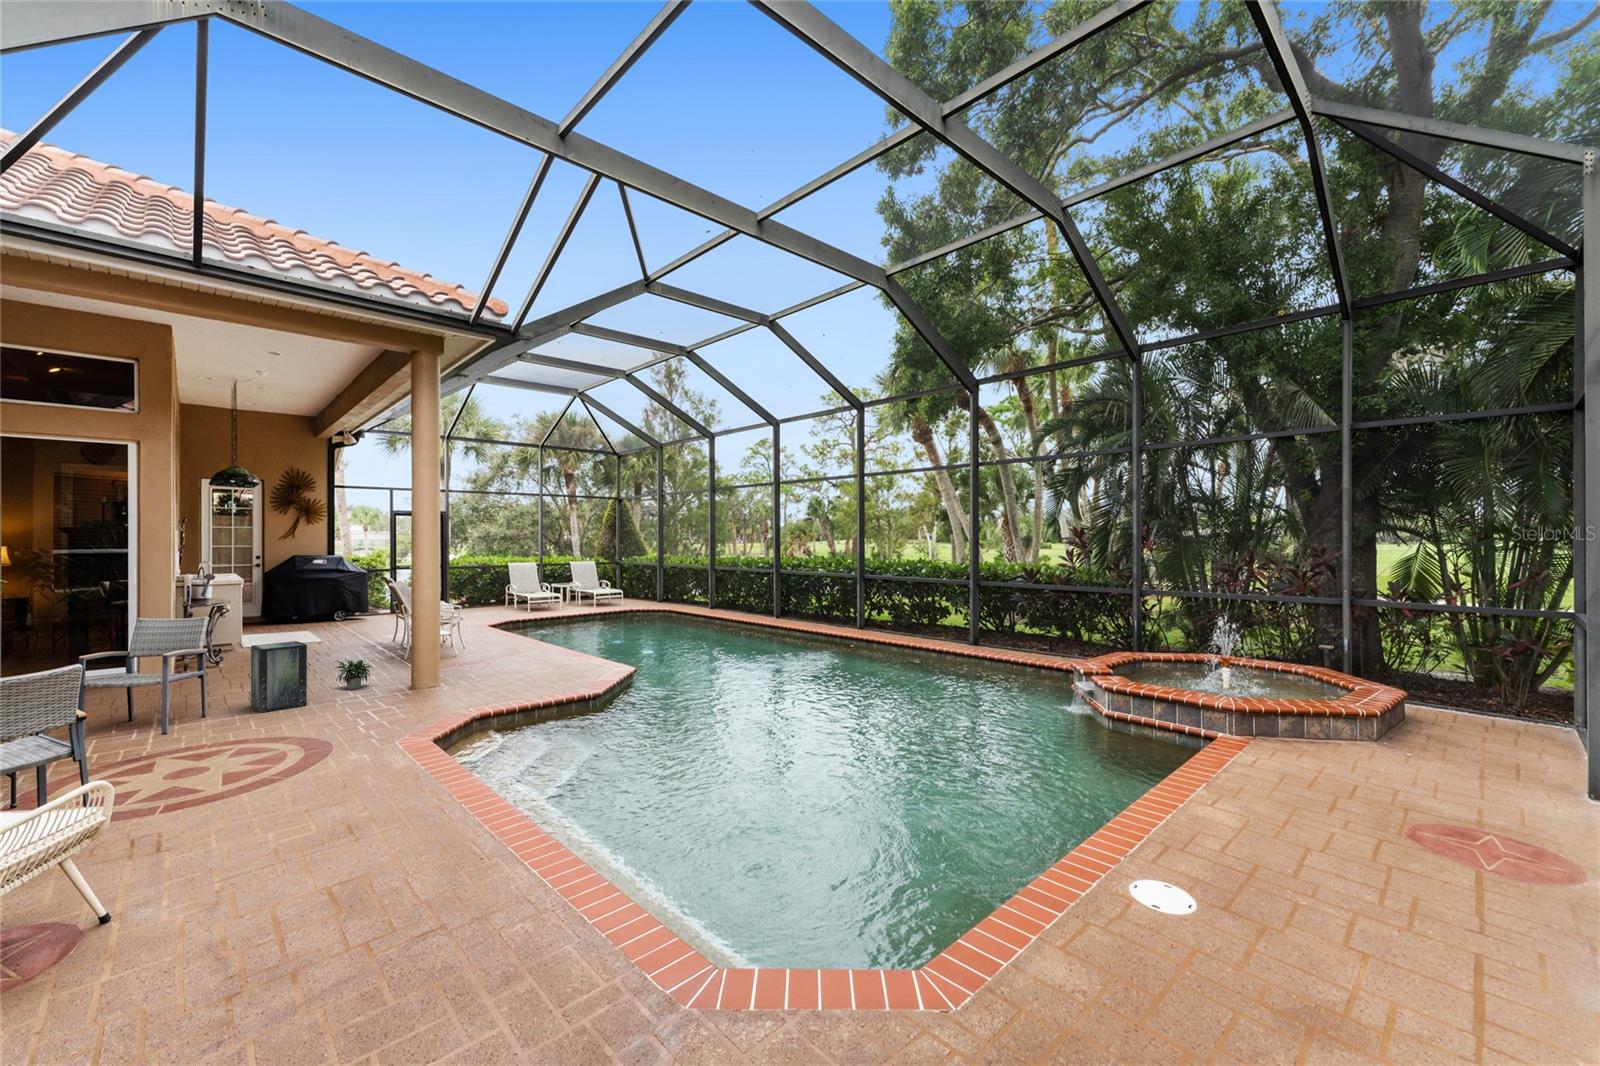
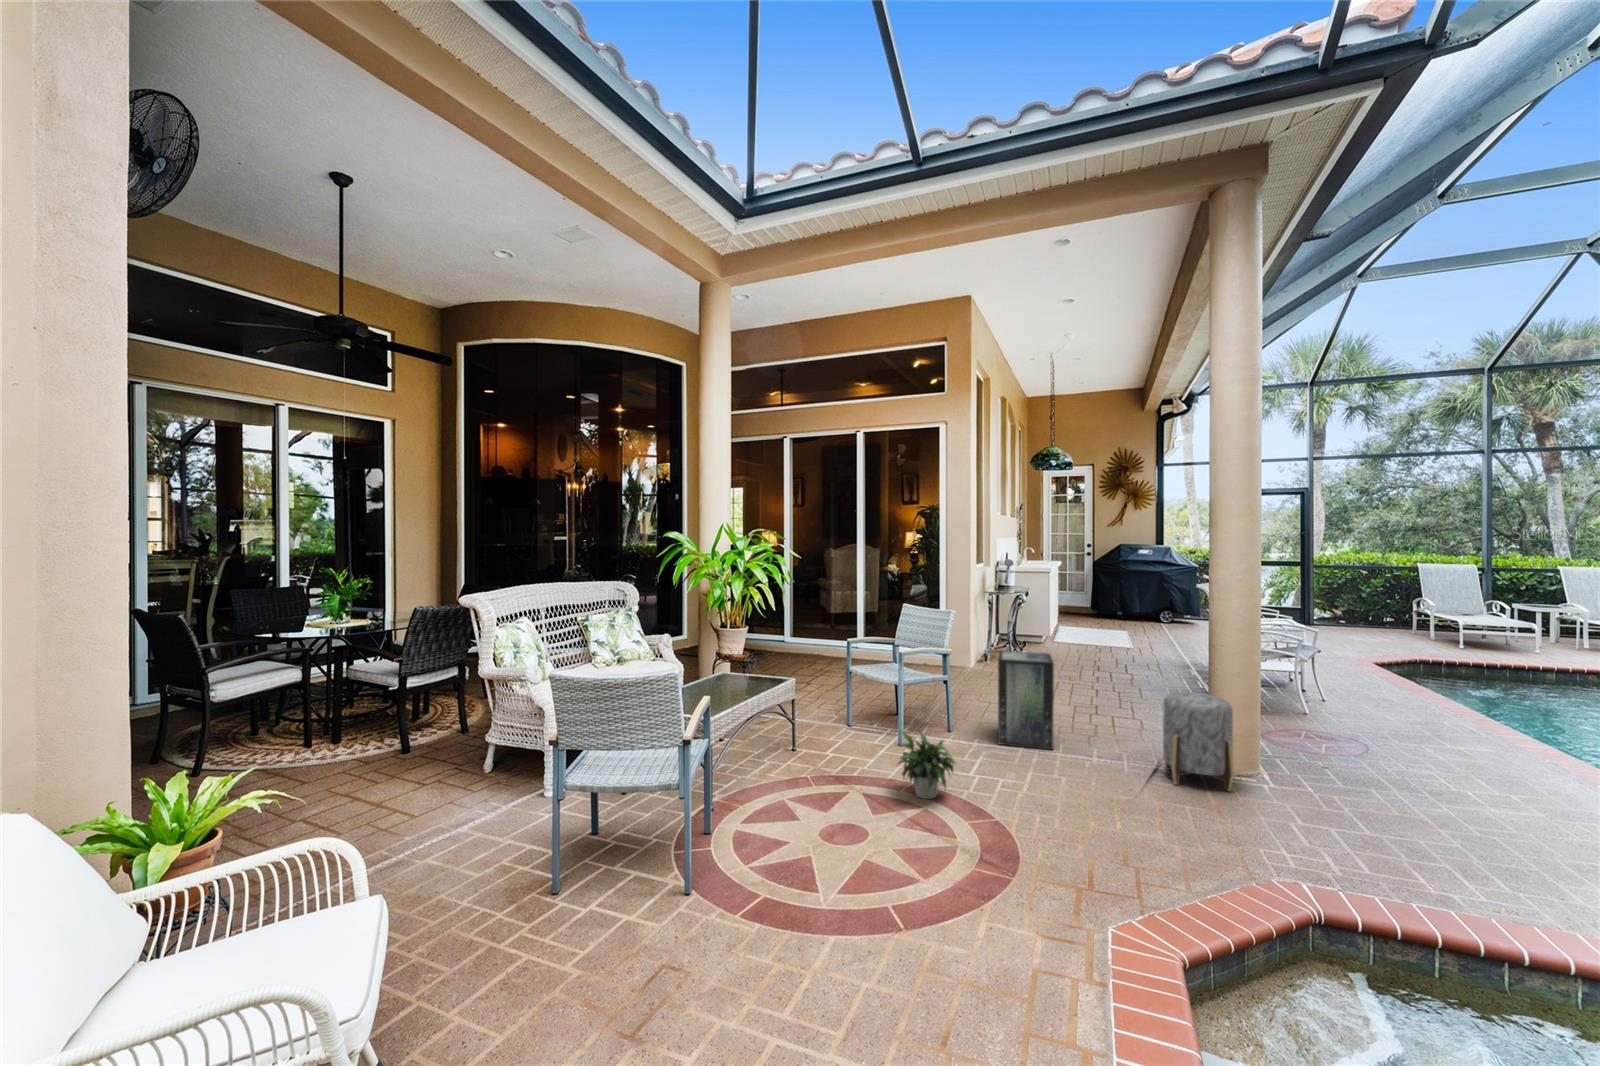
stool: none [384,647,427,702] -> present [1163,692,1234,791]
potted plant: present [335,659,372,689] -> present [898,732,955,799]

